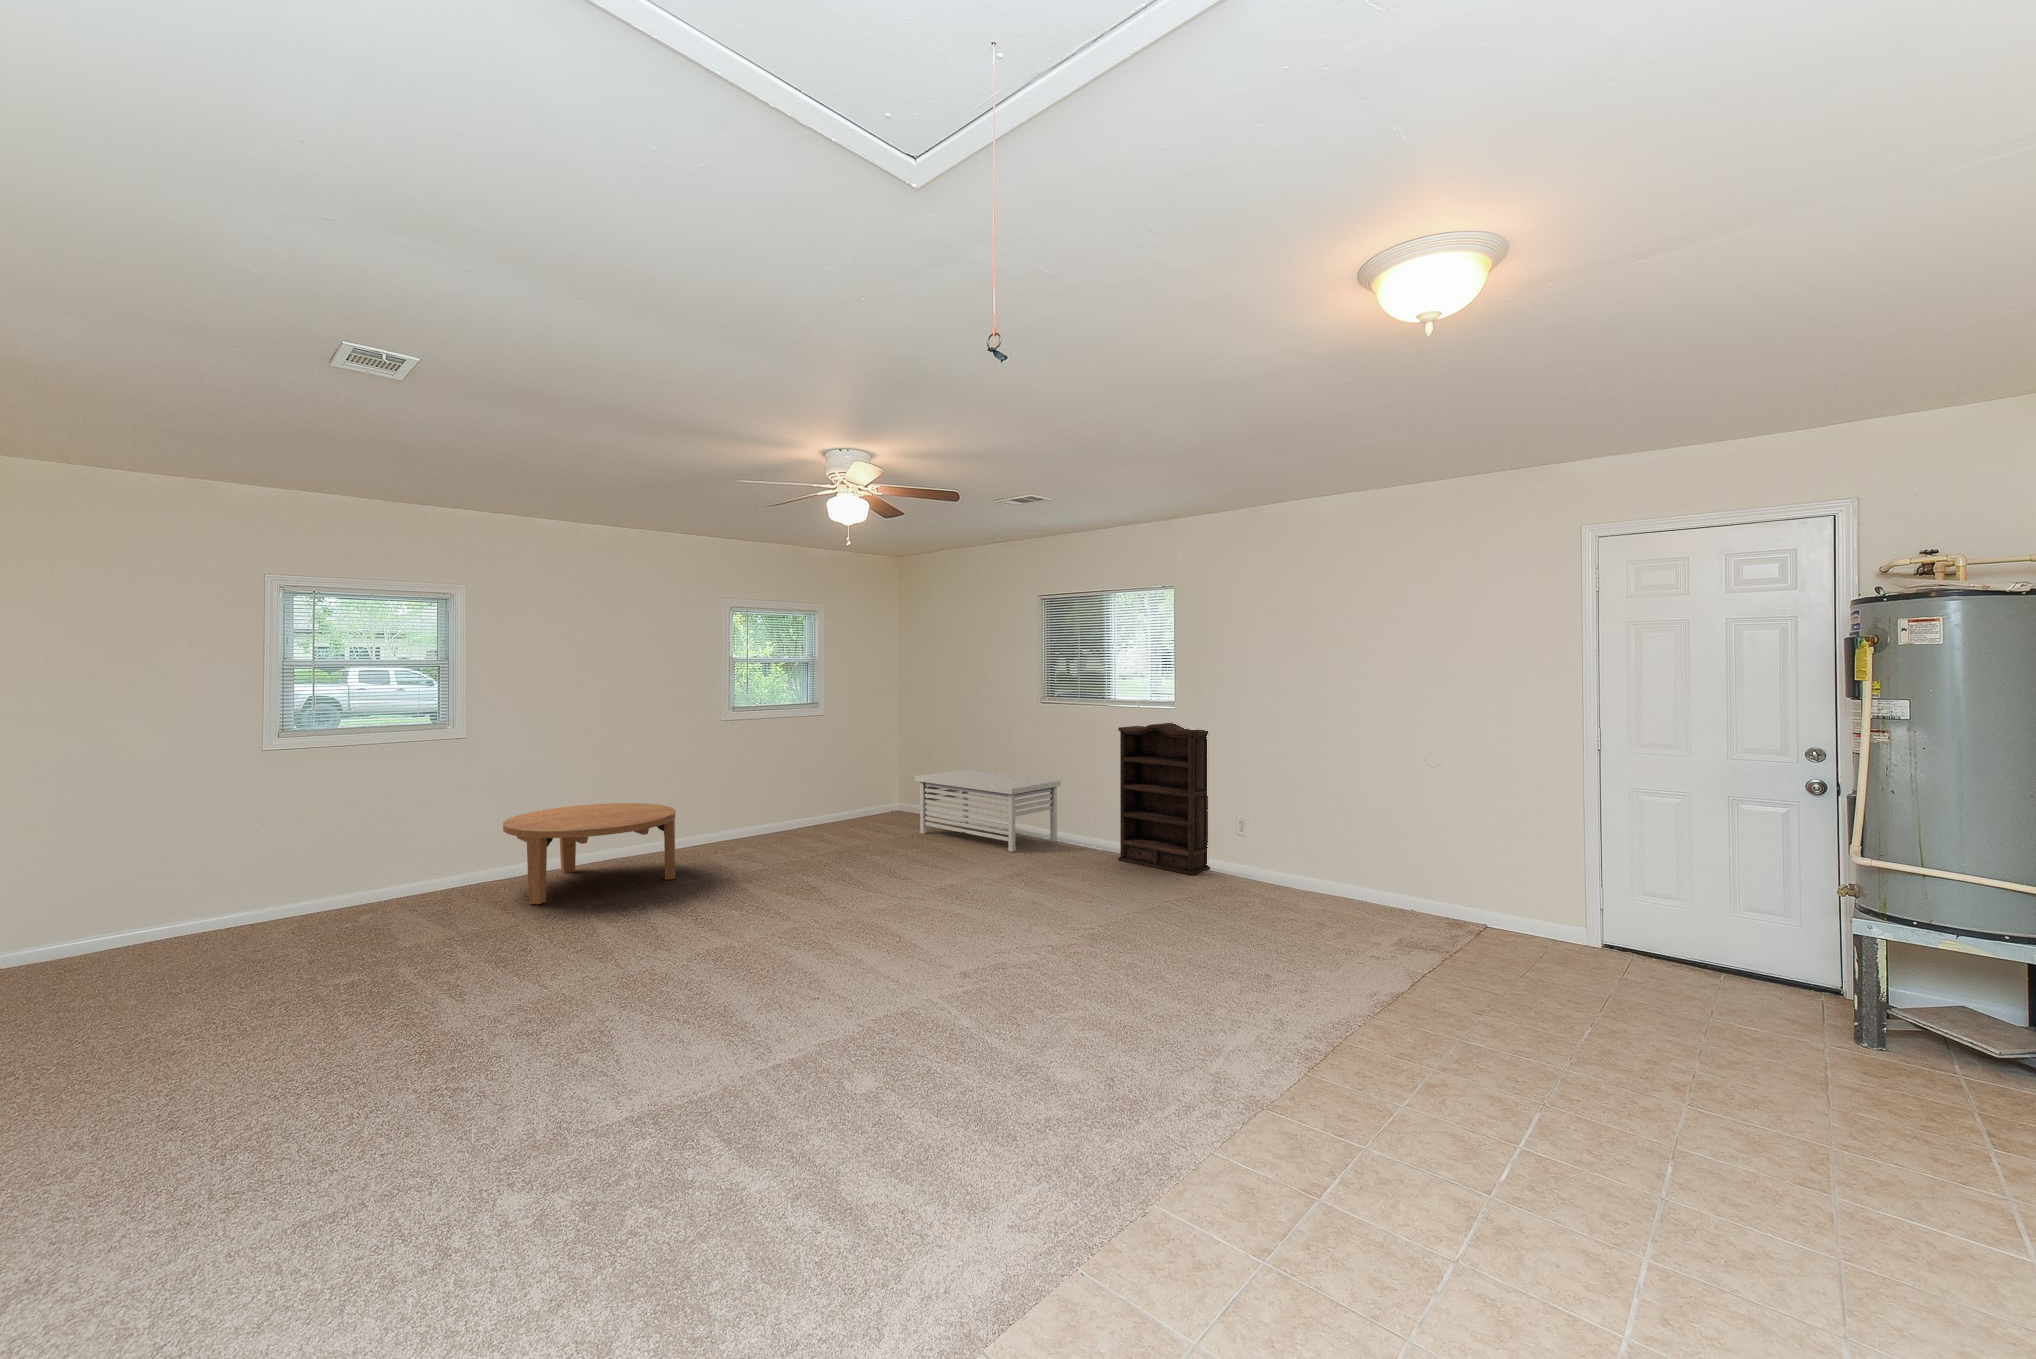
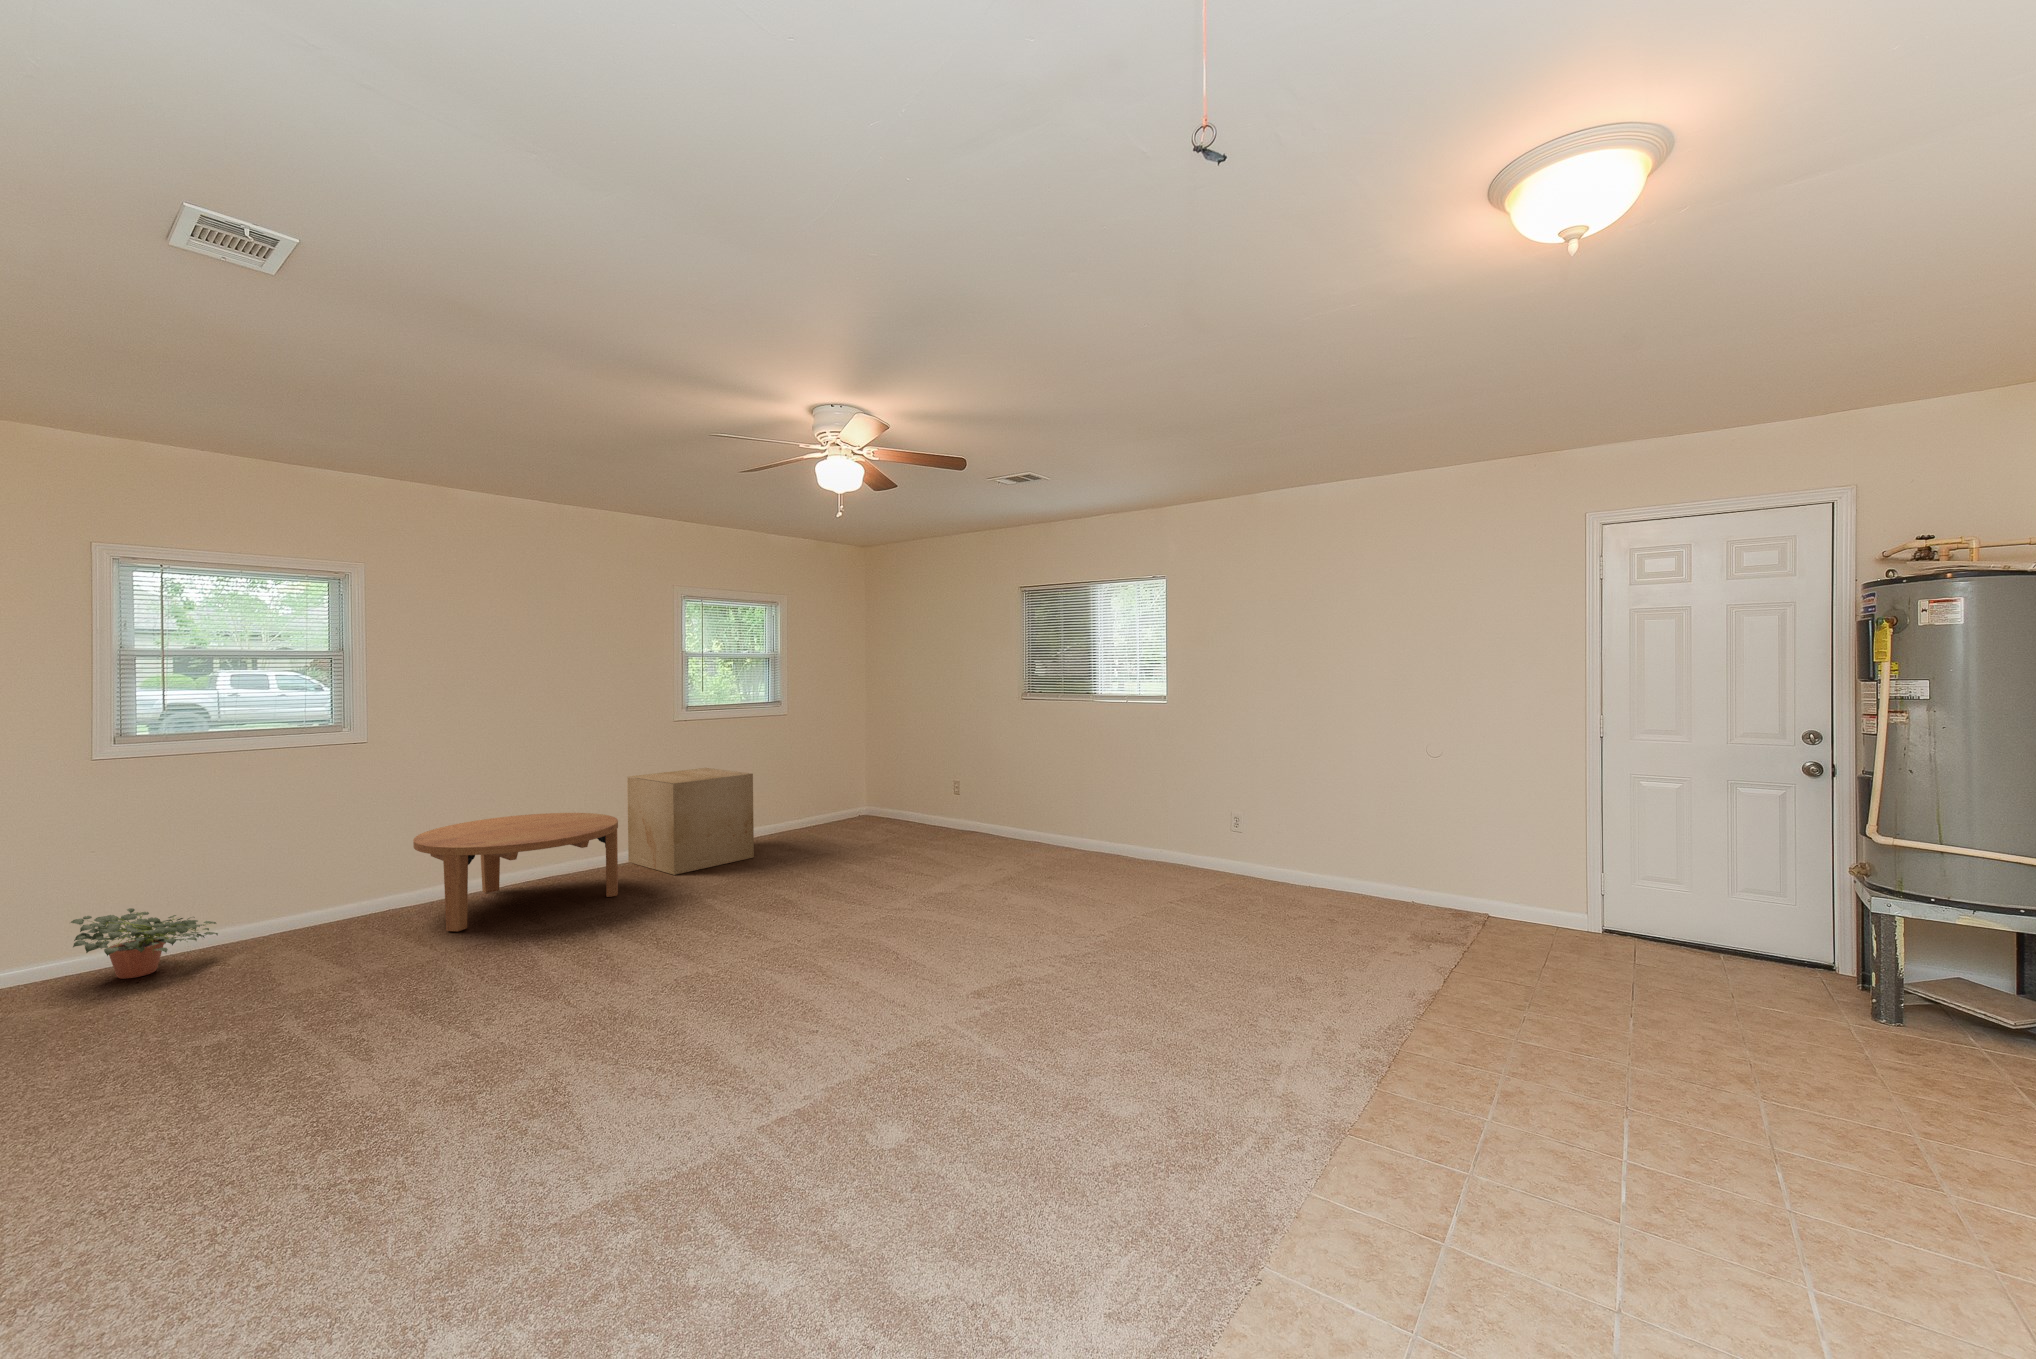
bookshelf: present [1118,723,1210,875] -> none [1094,717,1190,873]
cardboard box: none [687,764,799,862] -> present [627,768,754,875]
storage bench: present [915,769,1061,852] -> none [876,769,1030,854]
potted plant: none [238,874,349,931] -> present [71,908,218,979]

